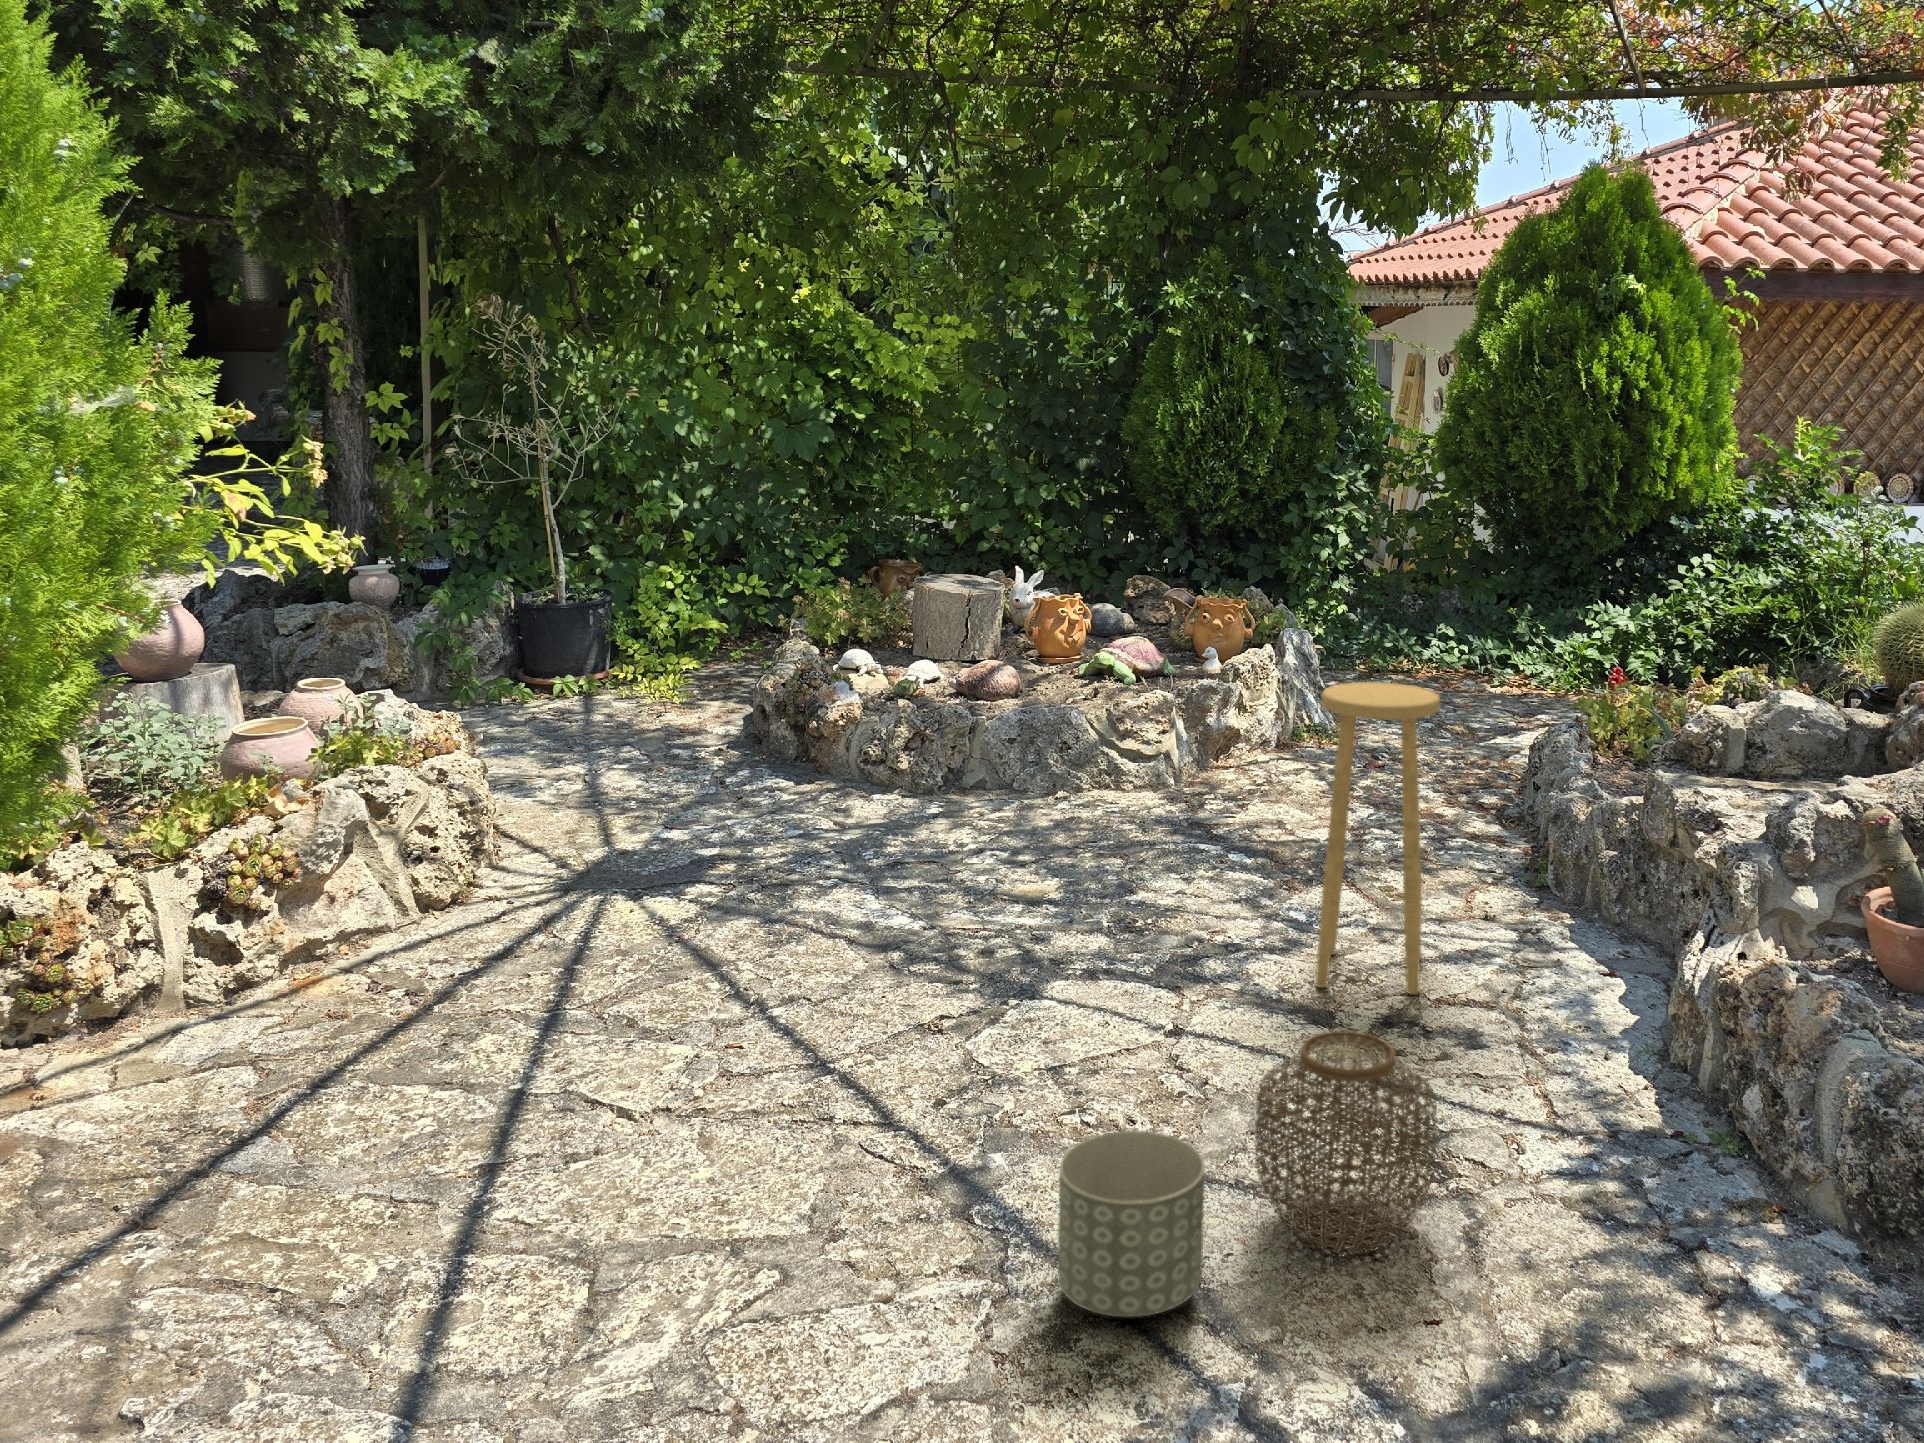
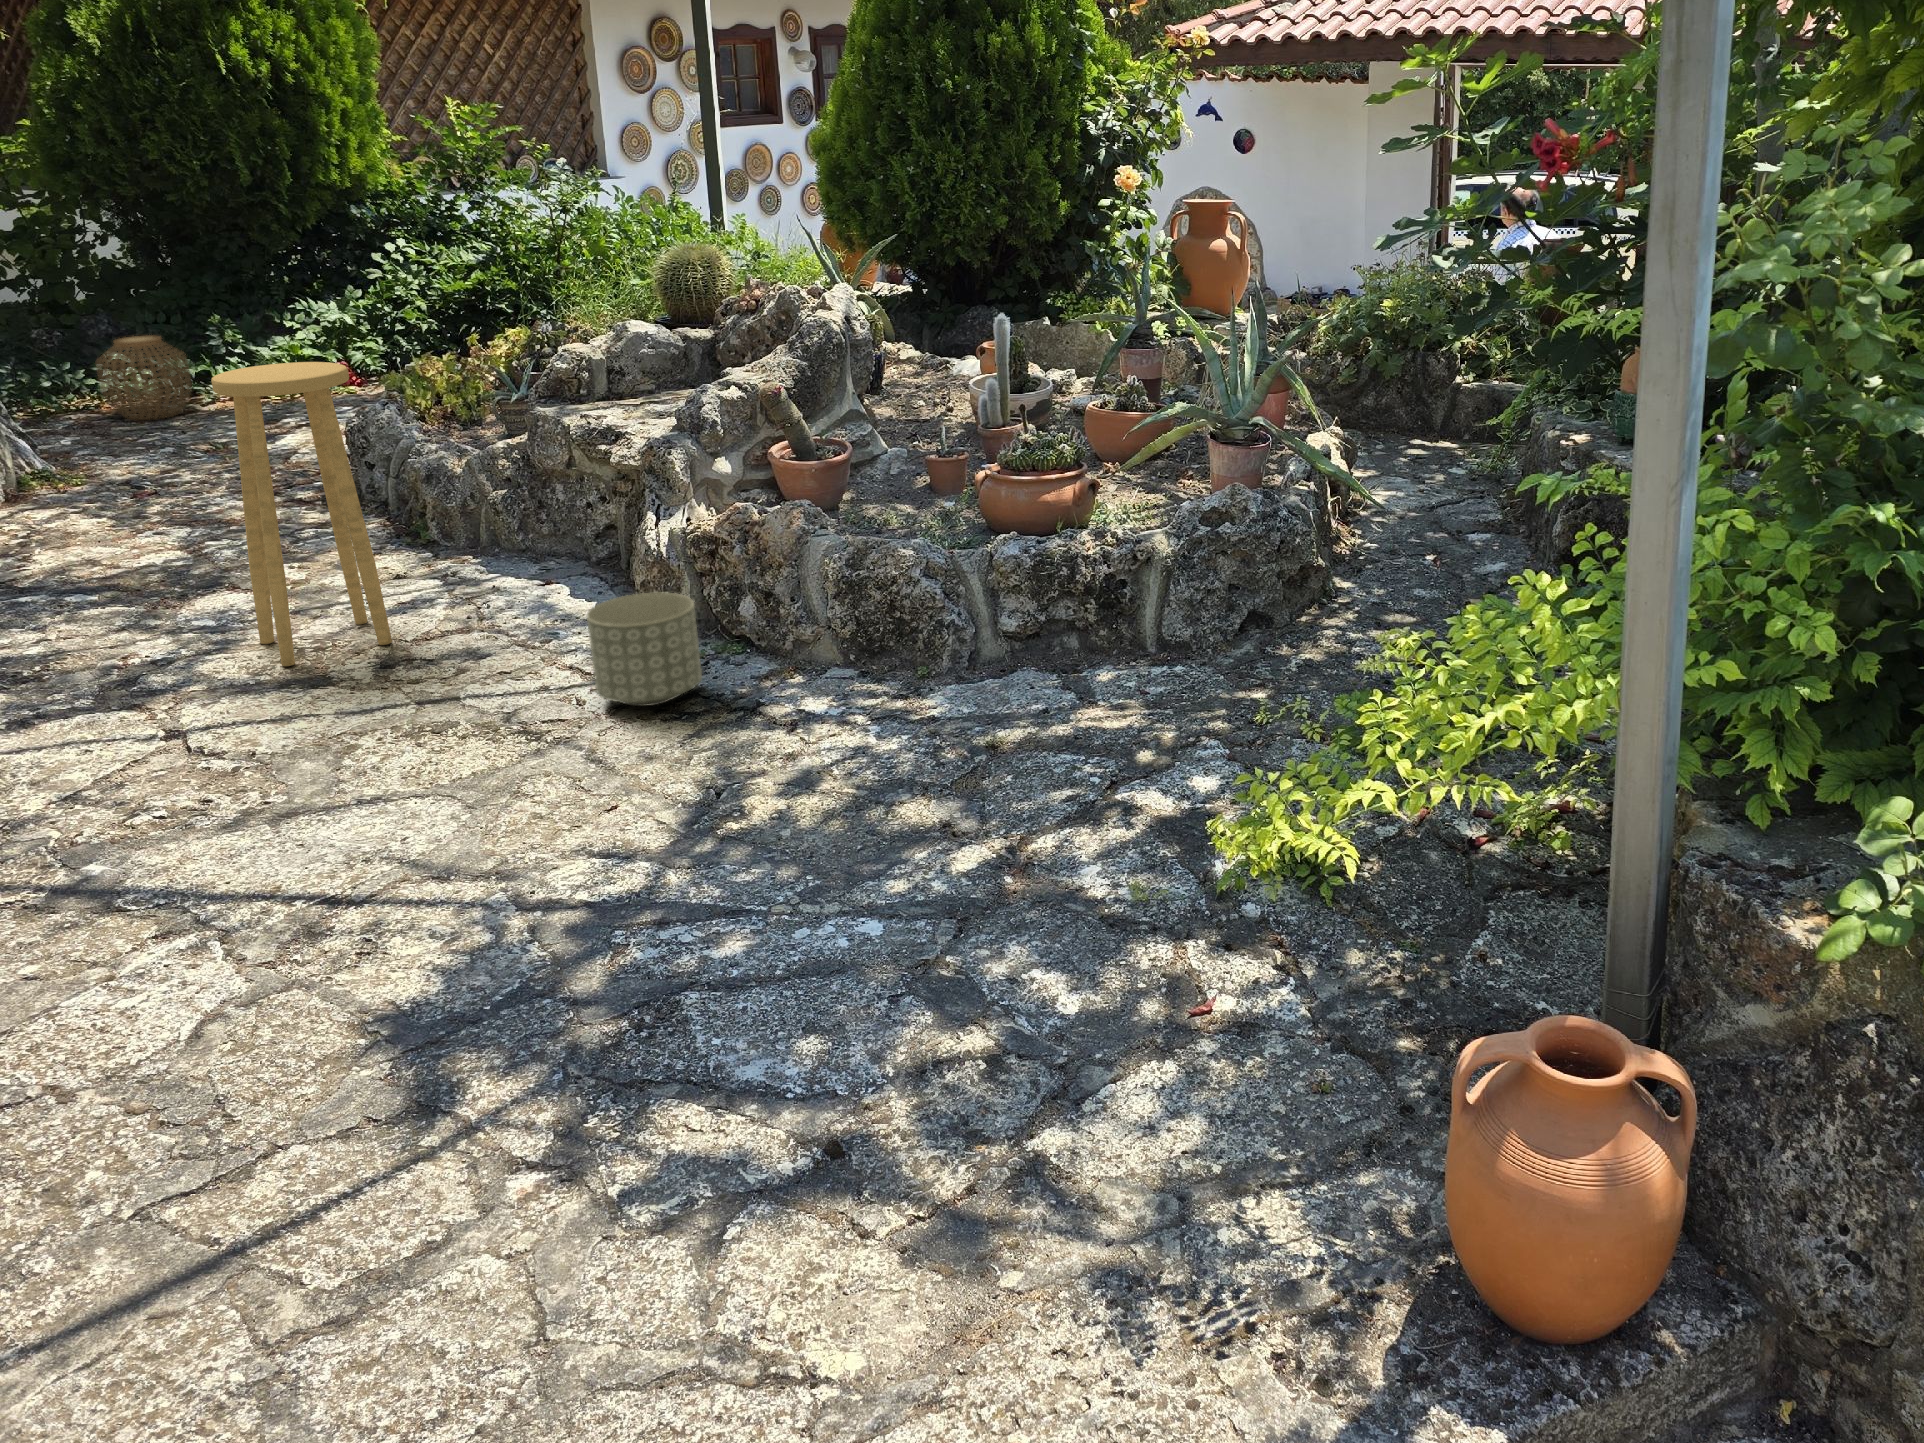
woven basket: present [1255,1031,1437,1254] -> present [96,335,192,420]
planter: present [1058,1131,1205,1317] -> present [586,593,702,706]

